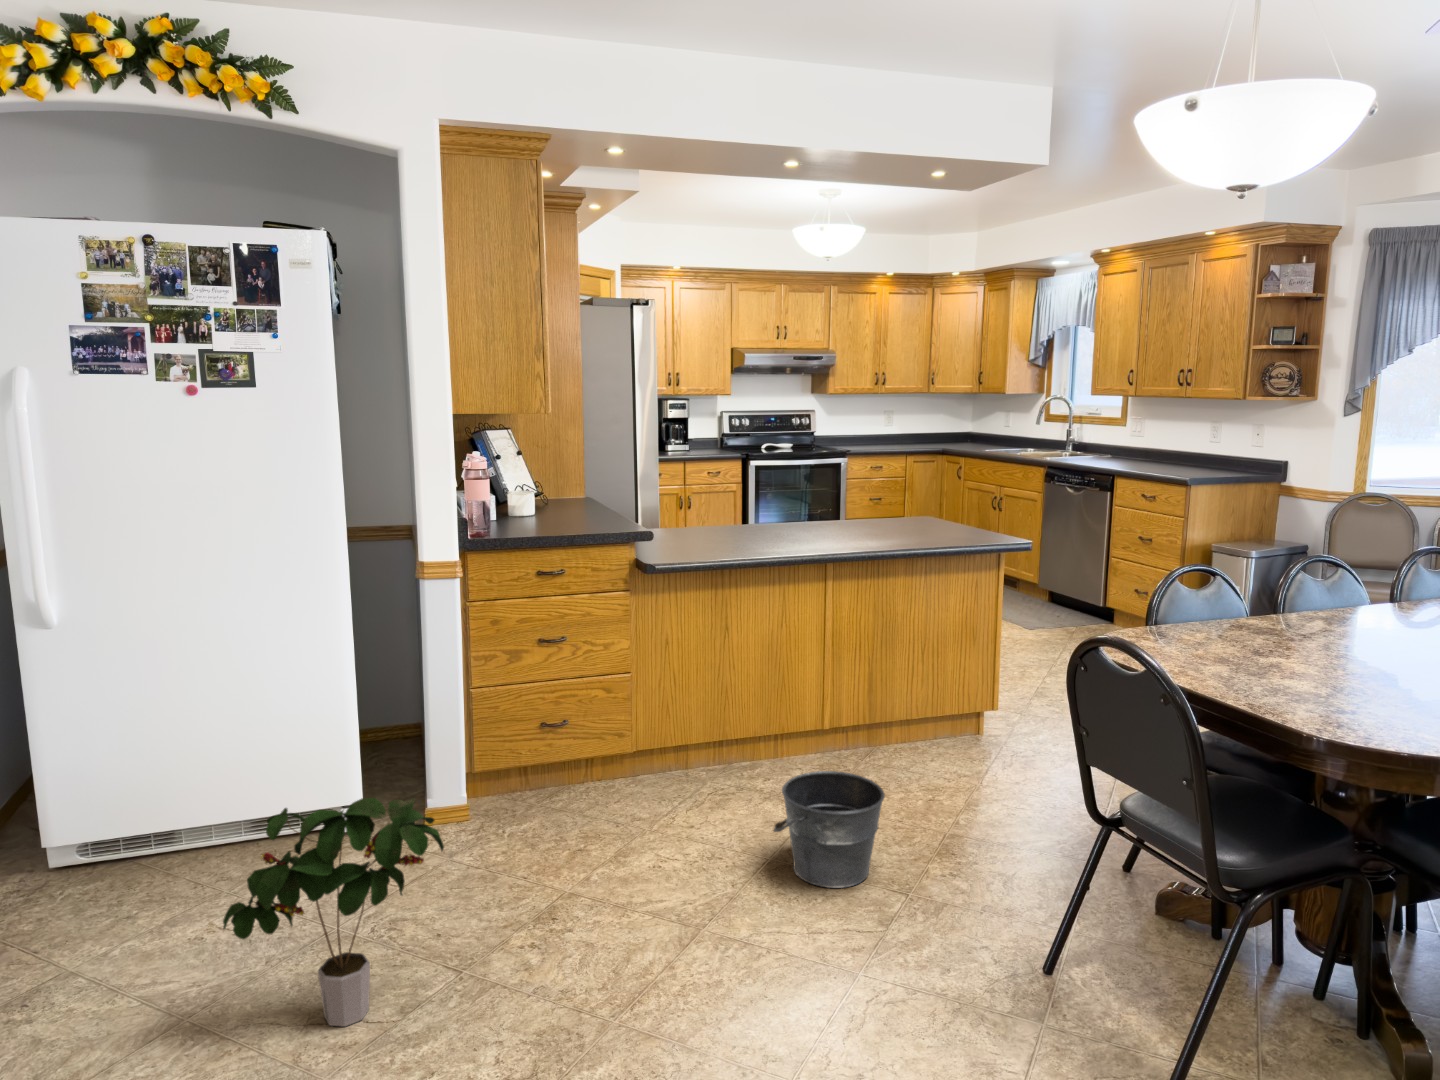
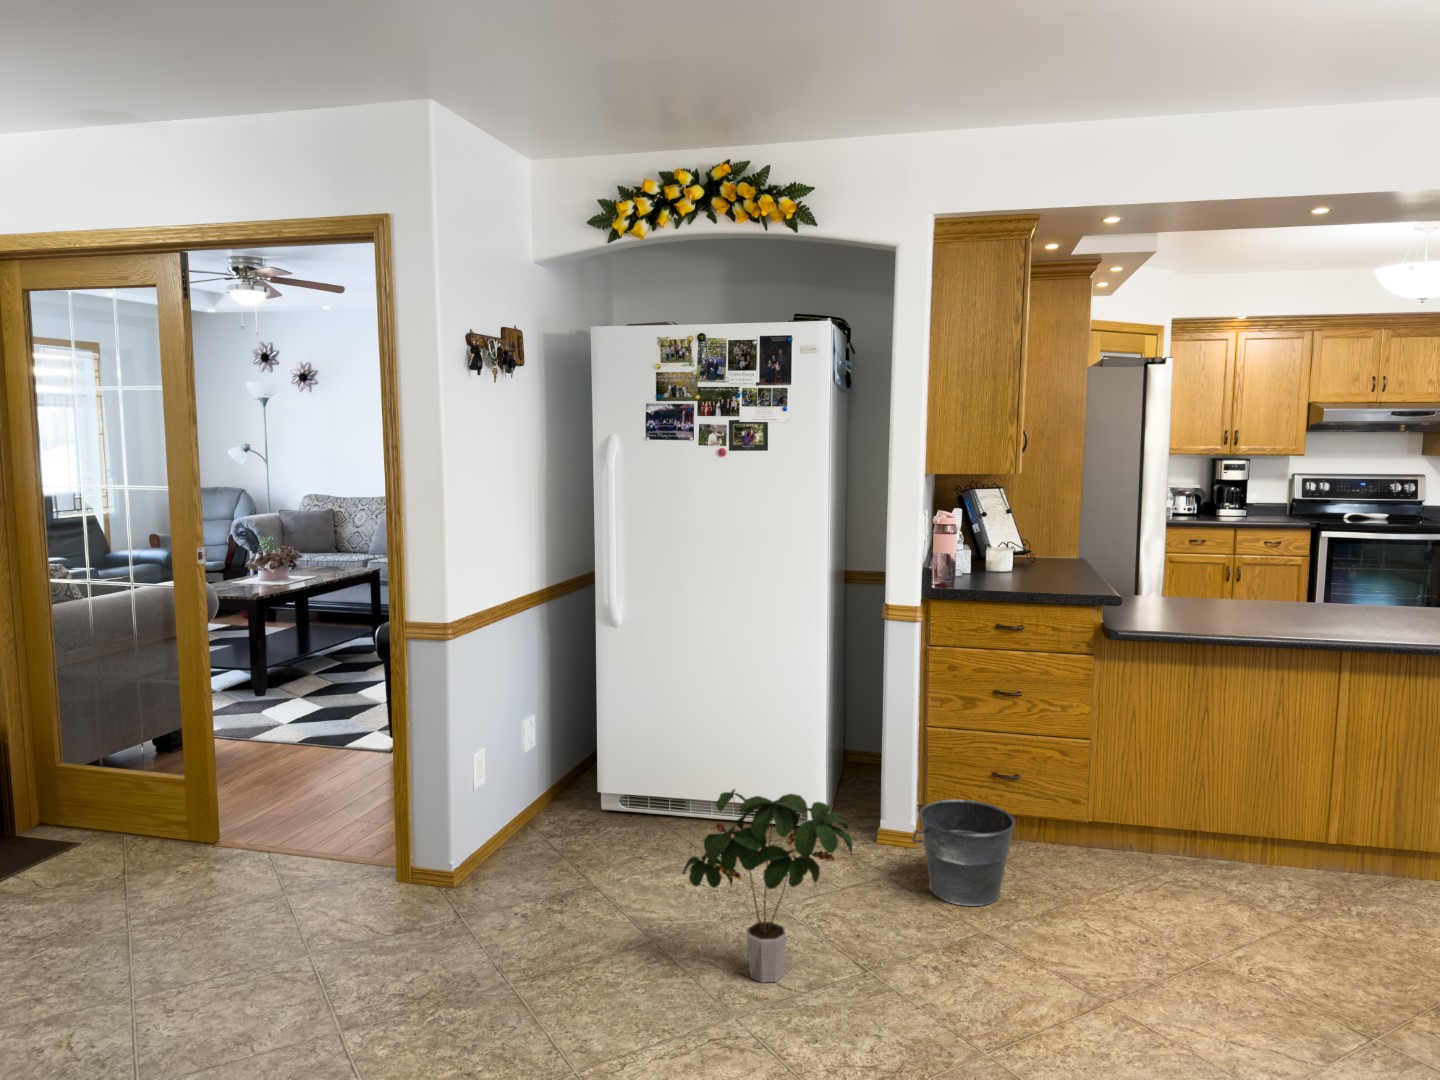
bucket: present [774,771,885,888] -> present [912,800,1015,906]

